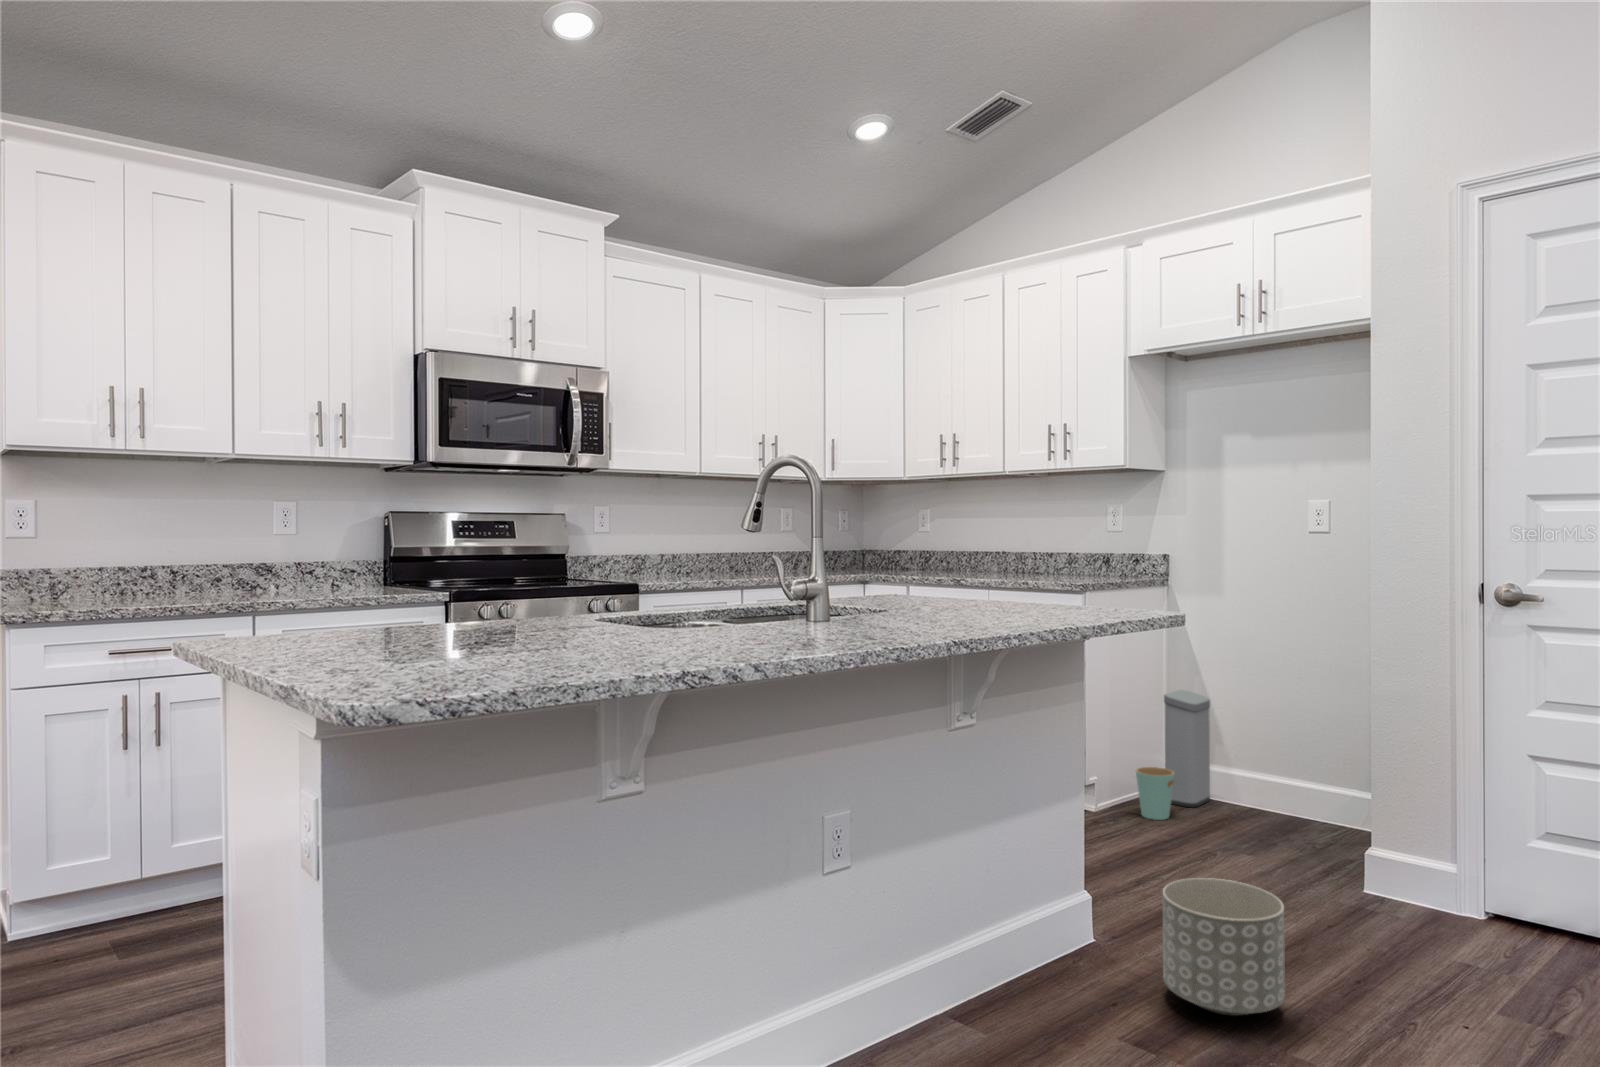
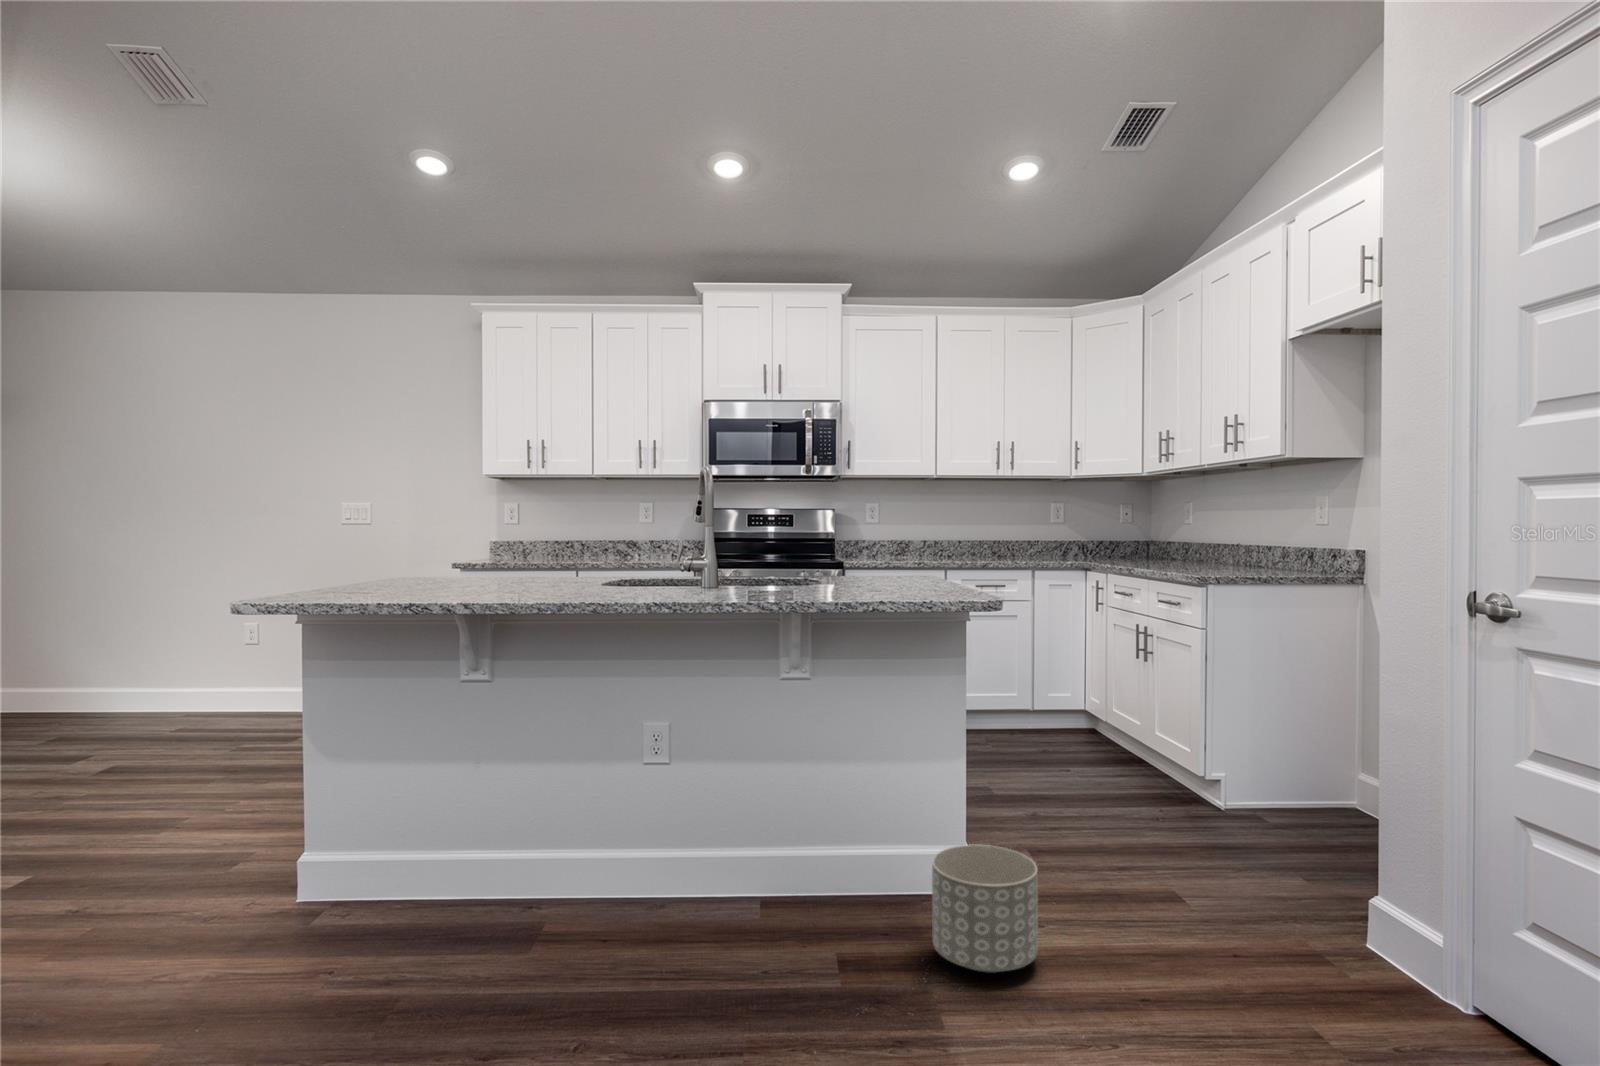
trash can: present [1136,690,1210,820] -> none [1258,703,1391,836]

